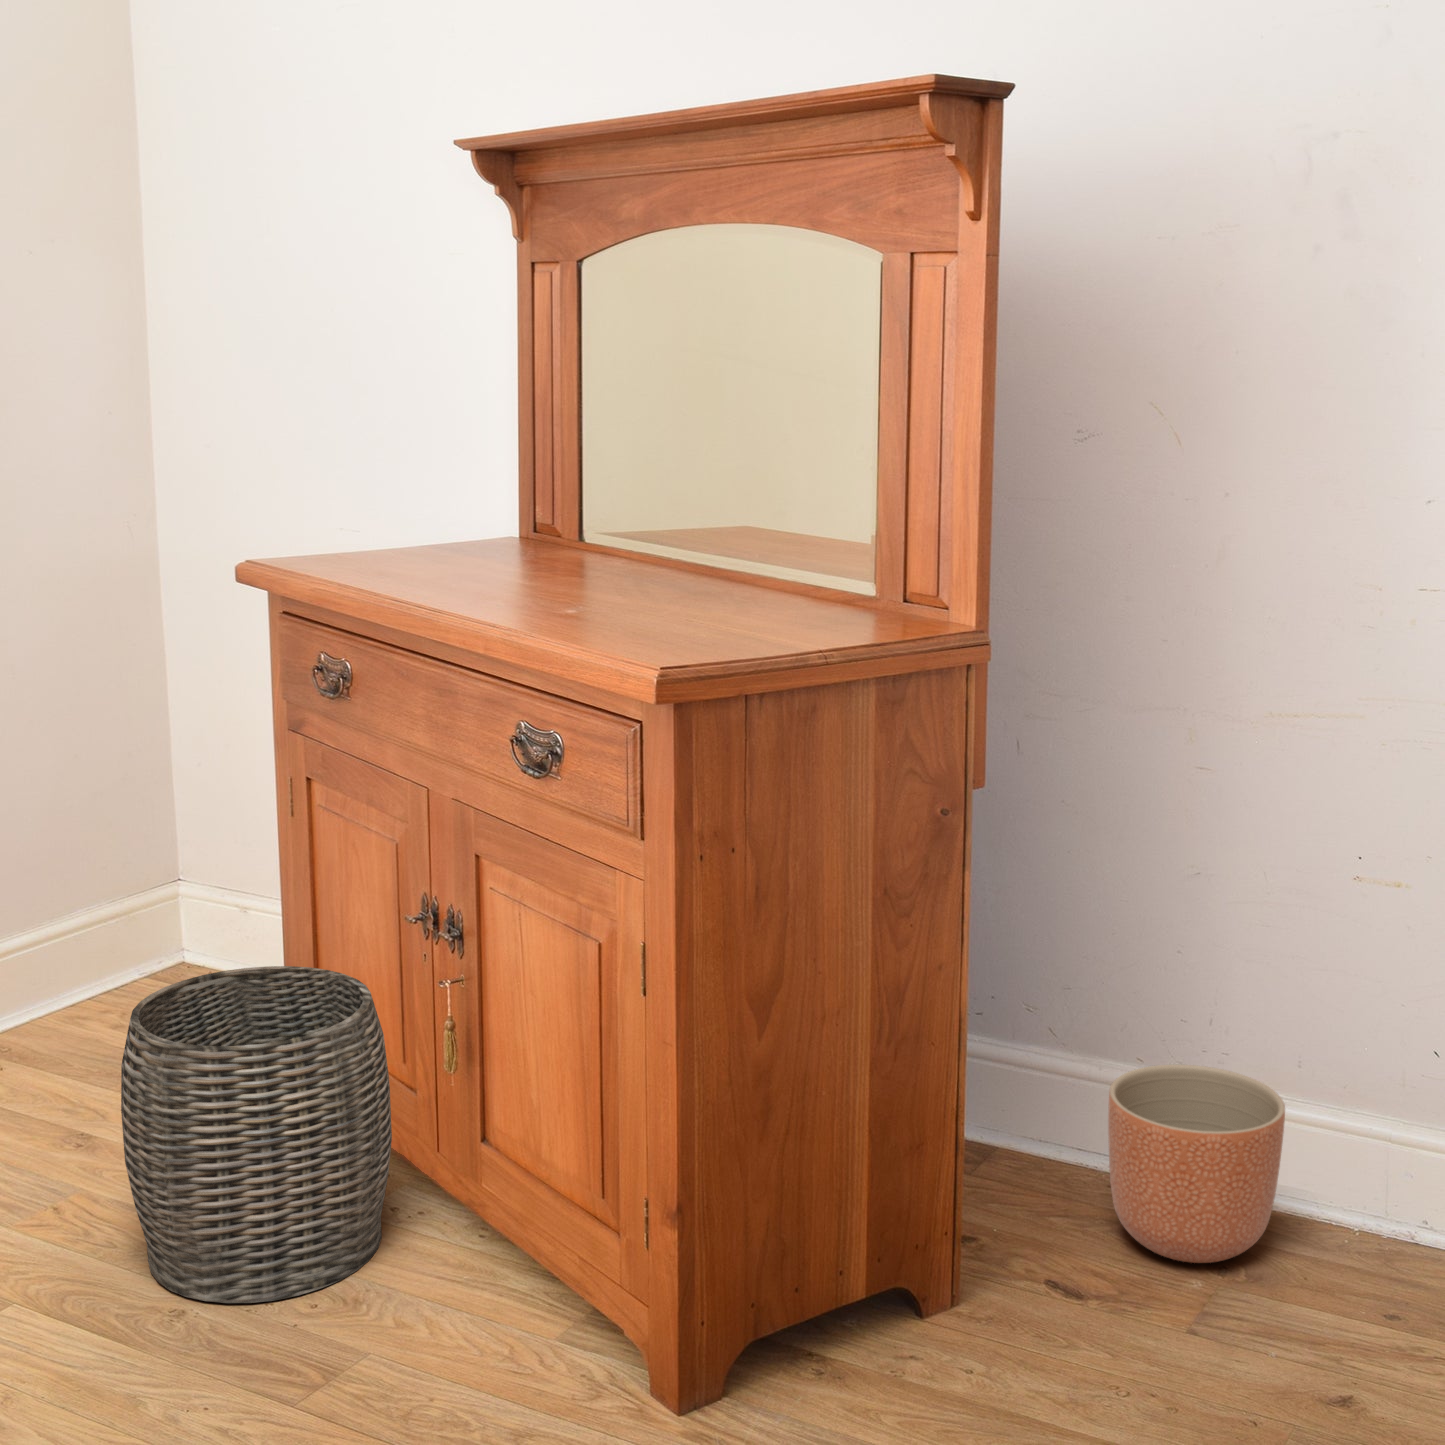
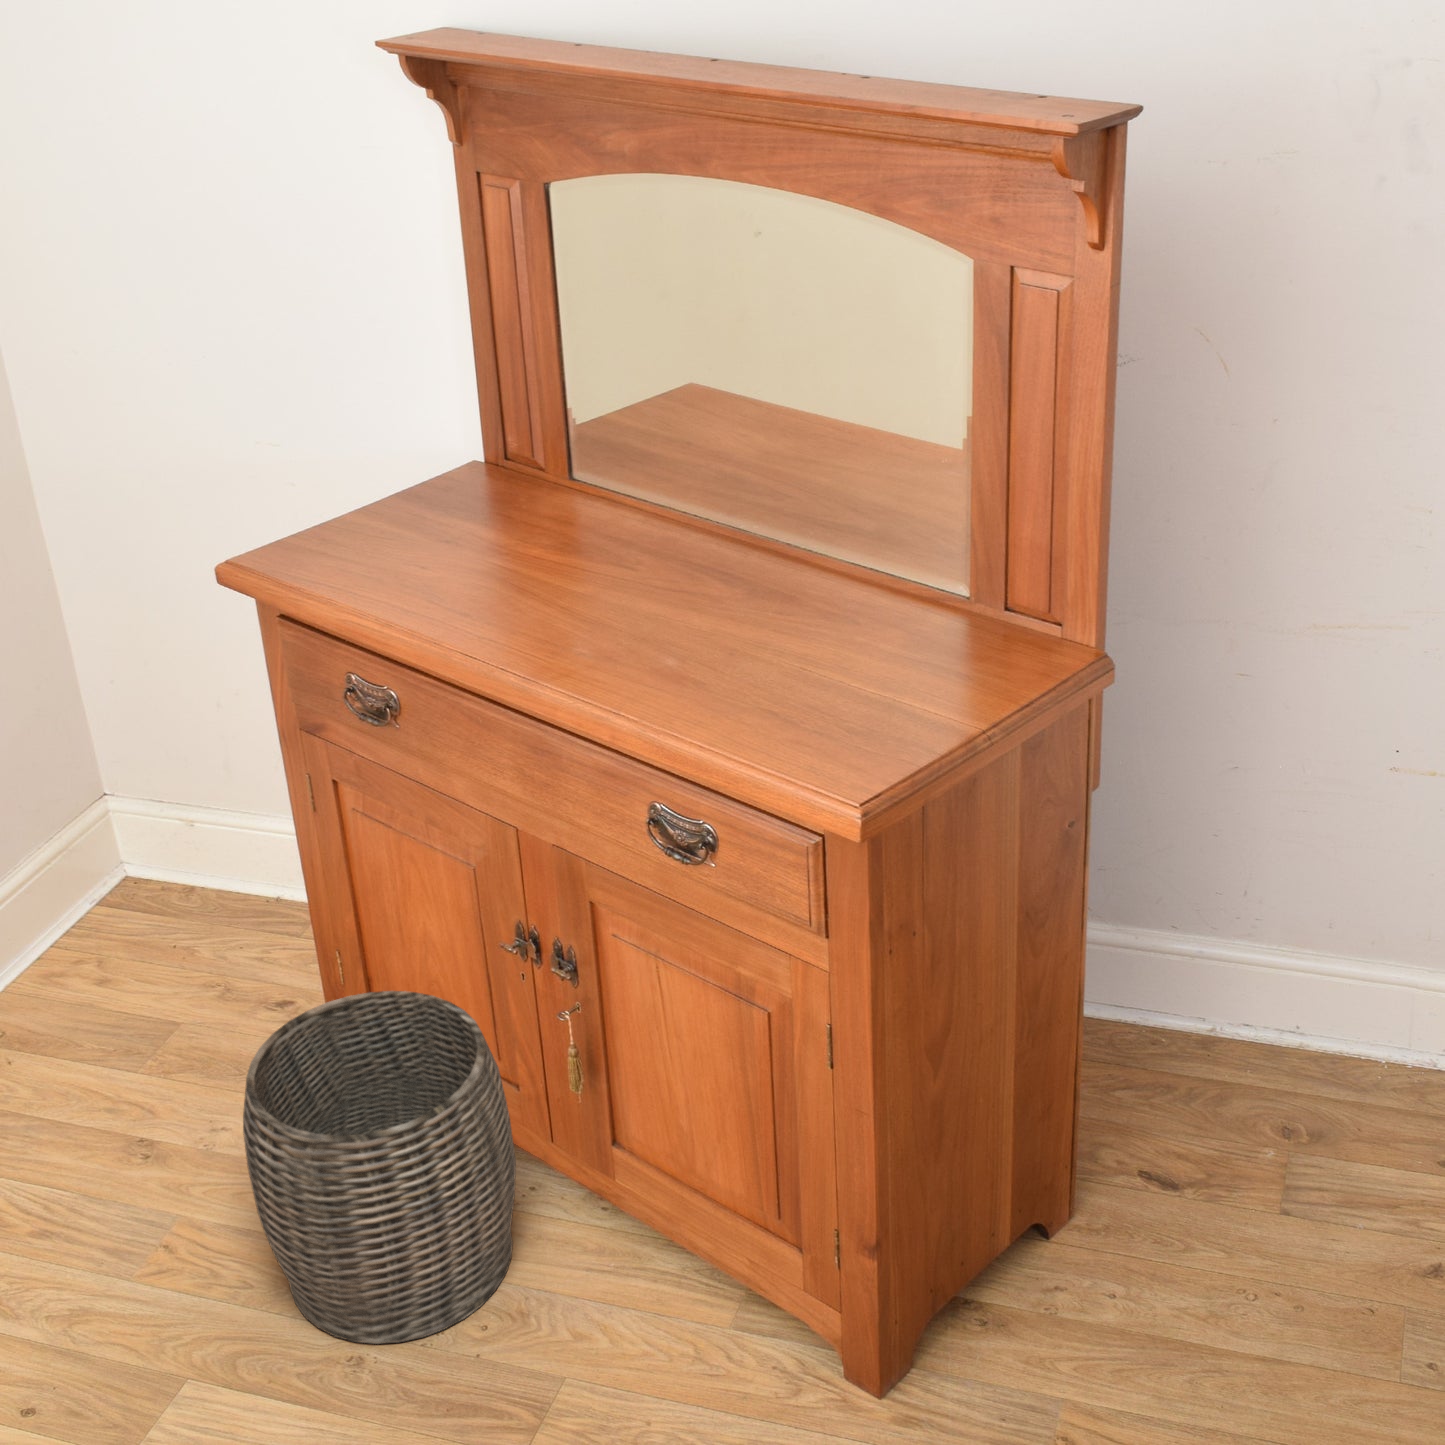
planter: present [1108,1064,1285,1263] -> none [1175,944,1339,1130]

